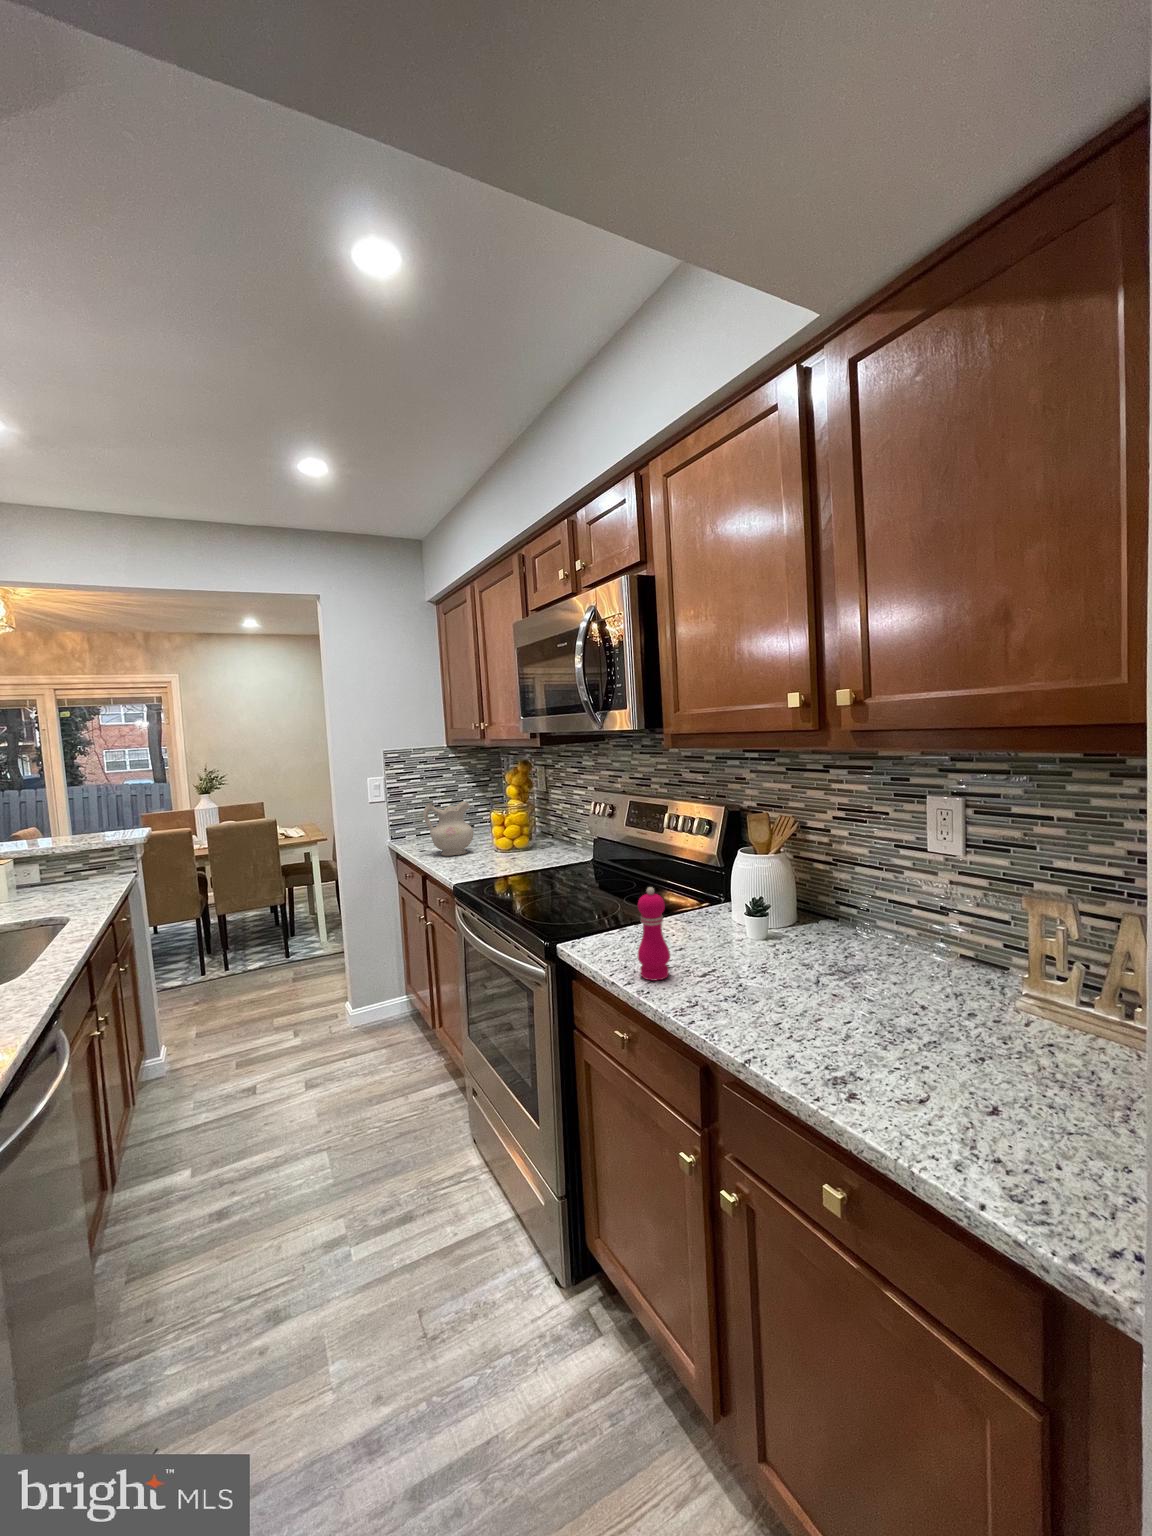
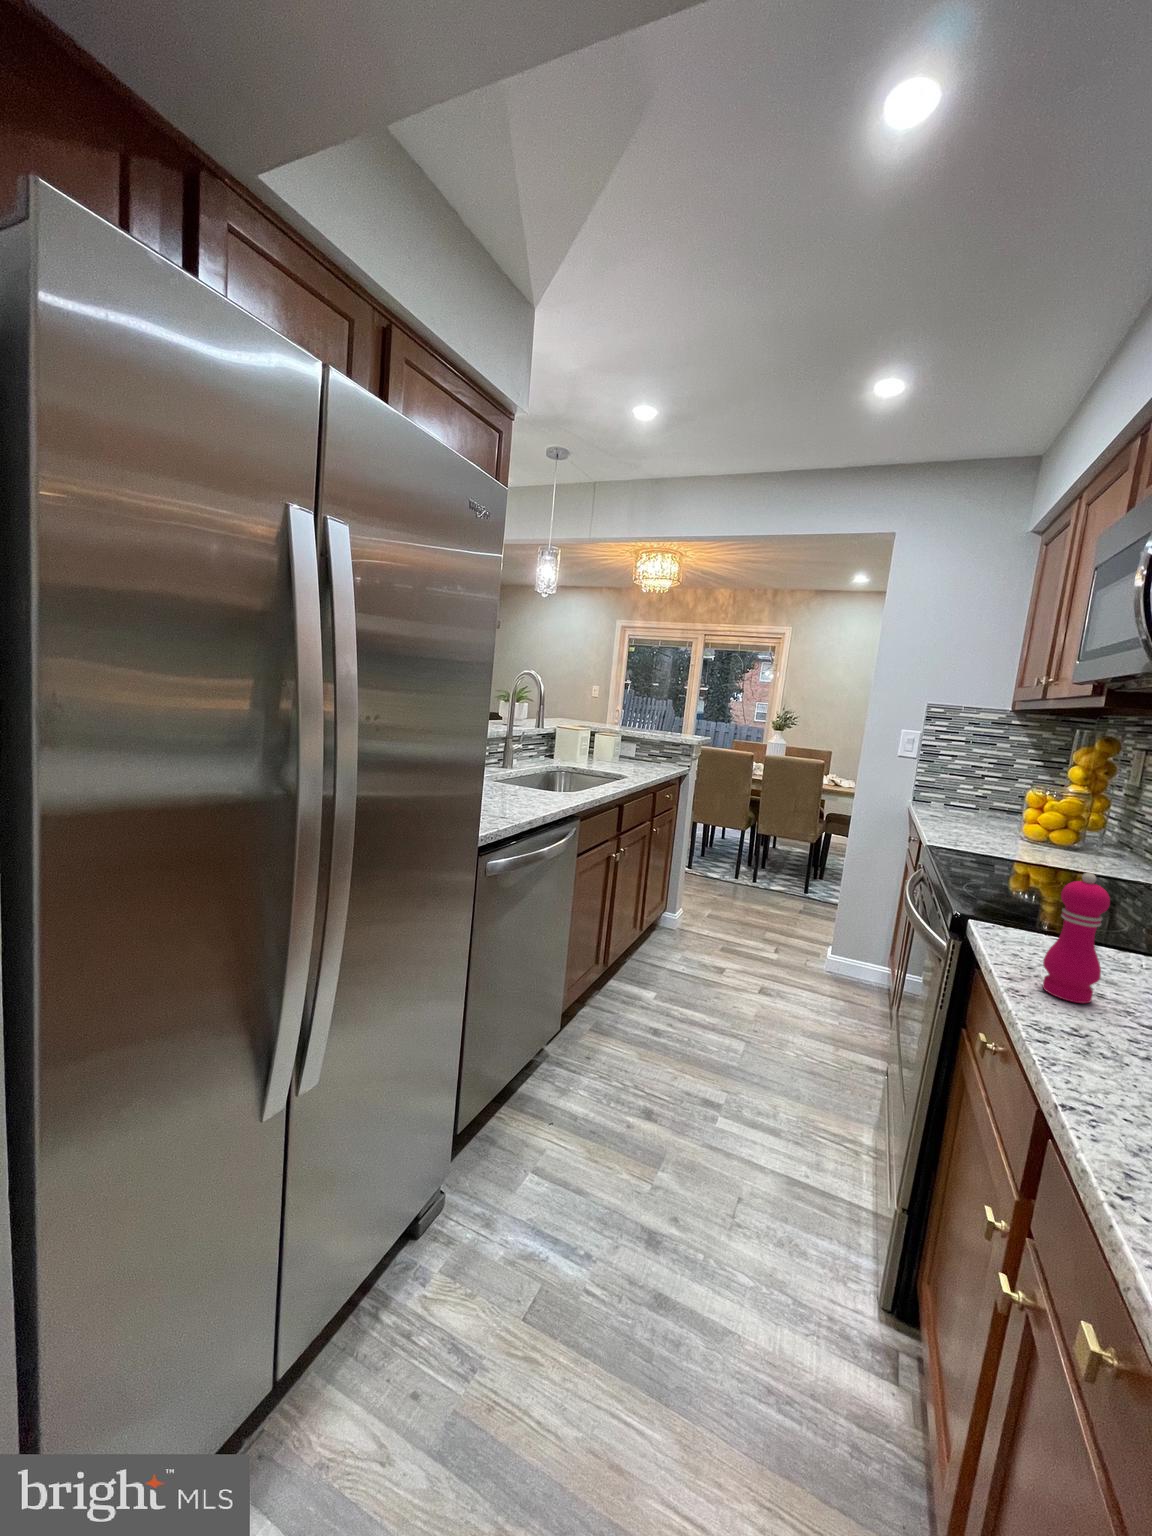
ceramic pitcher: present [423,801,473,856] -> none [941,763,1005,831]

